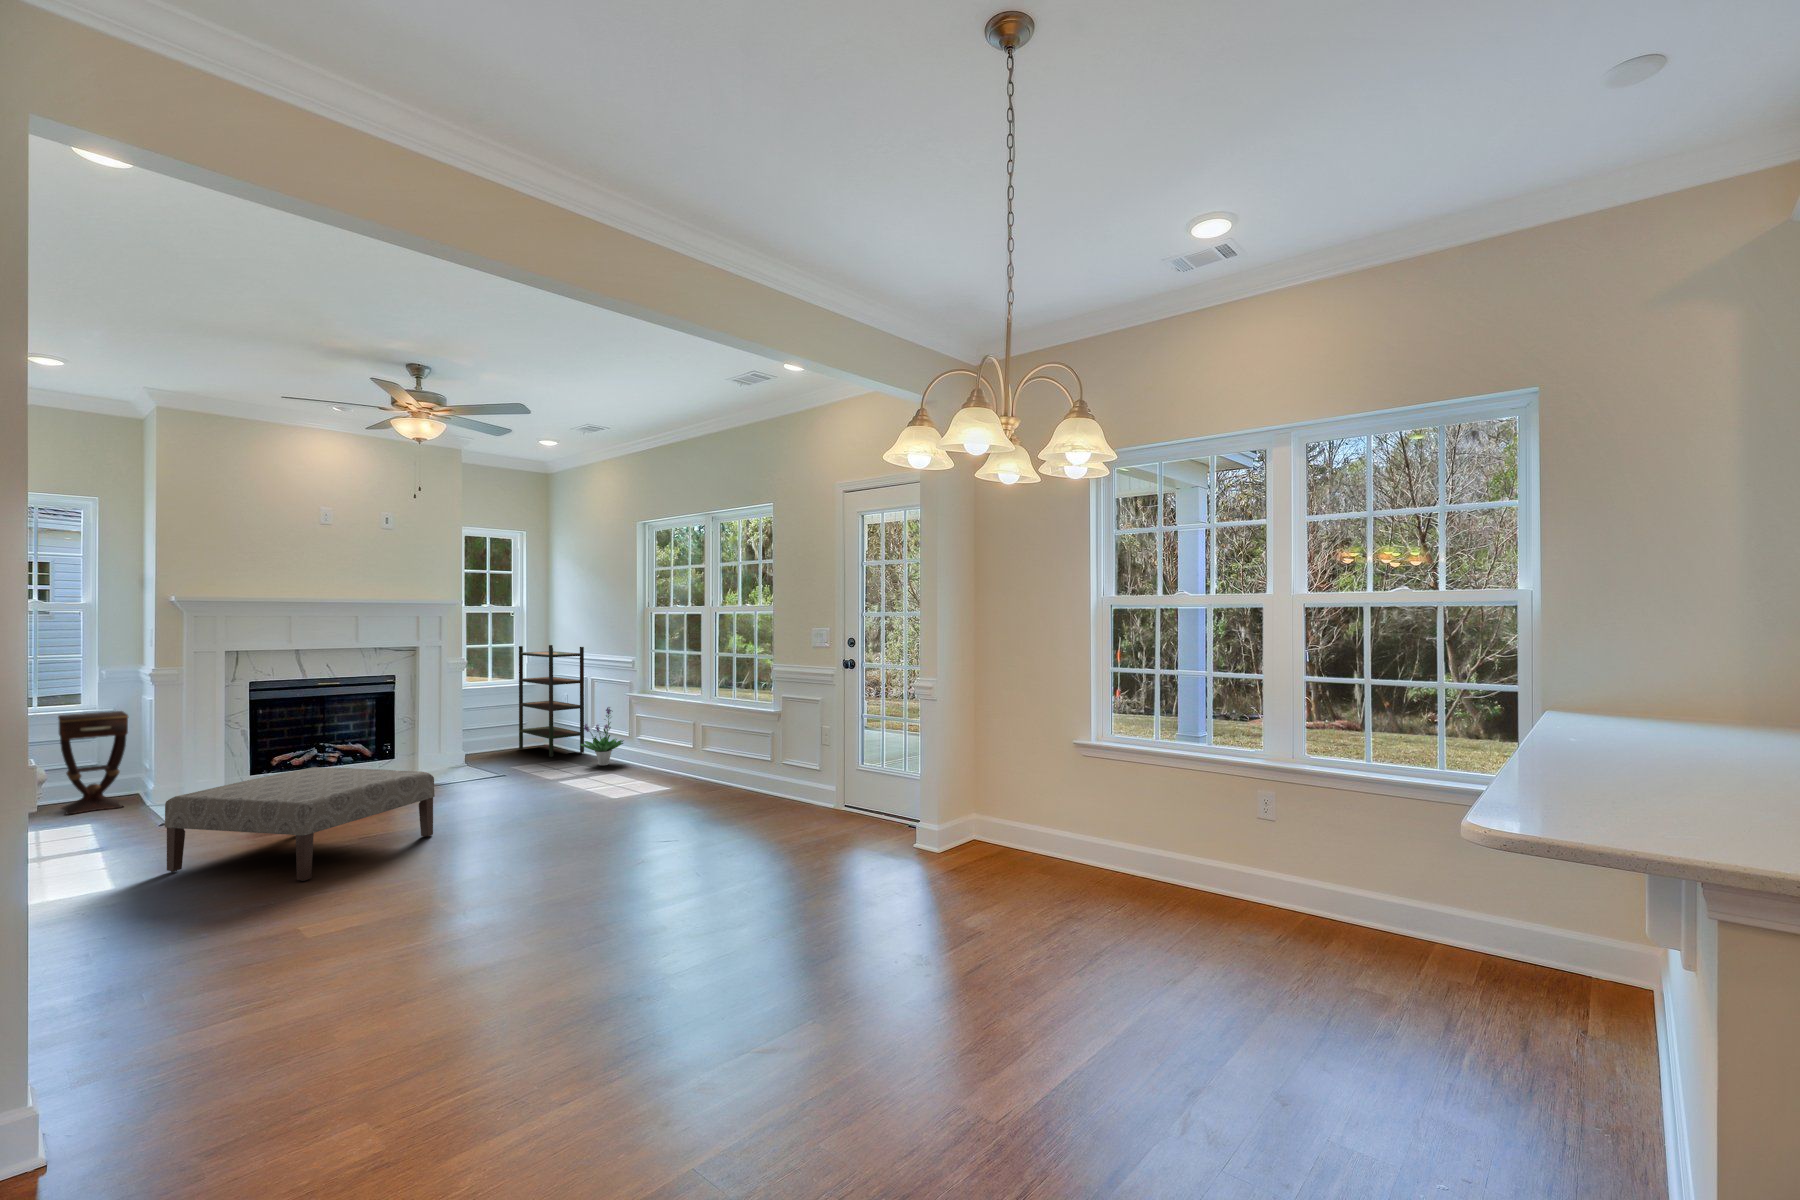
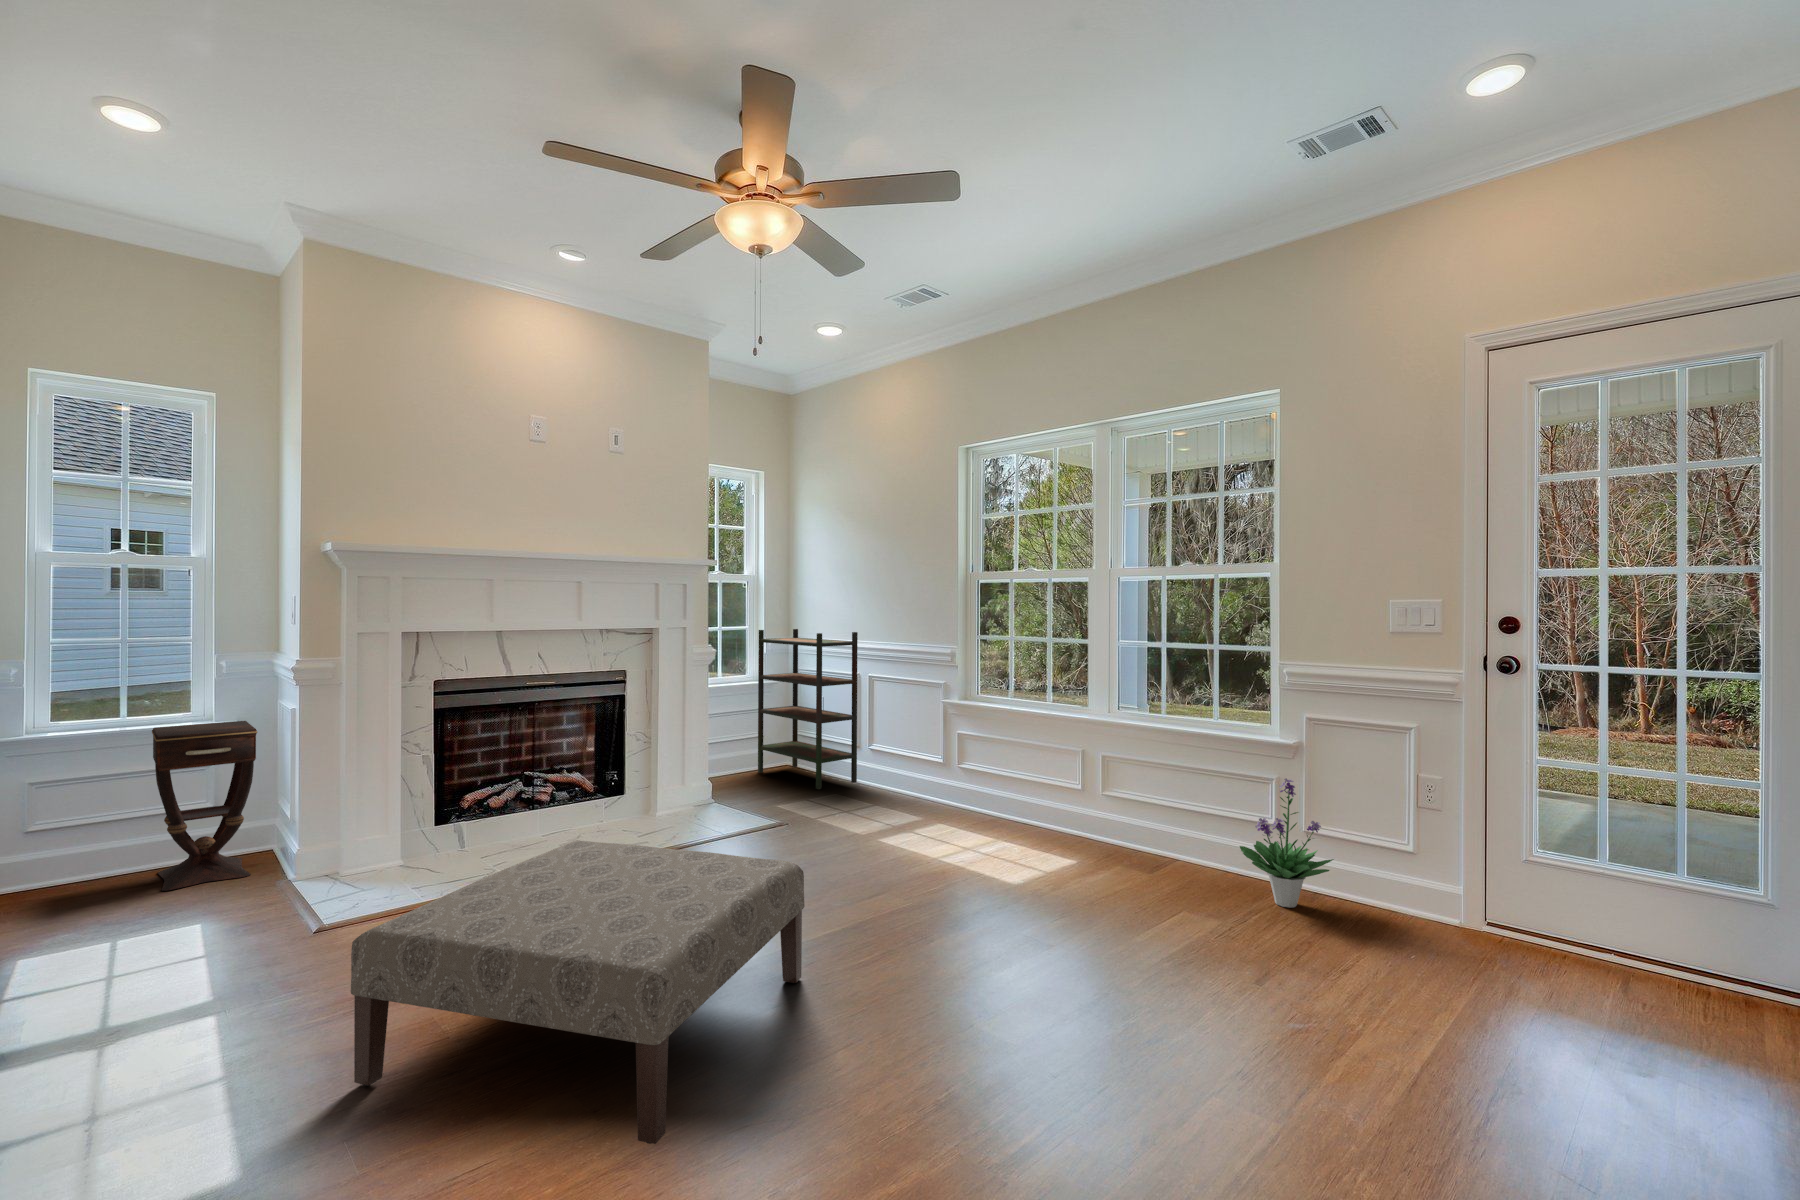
potted plant: present [580,707,624,765] -> present [1240,778,1334,908]

